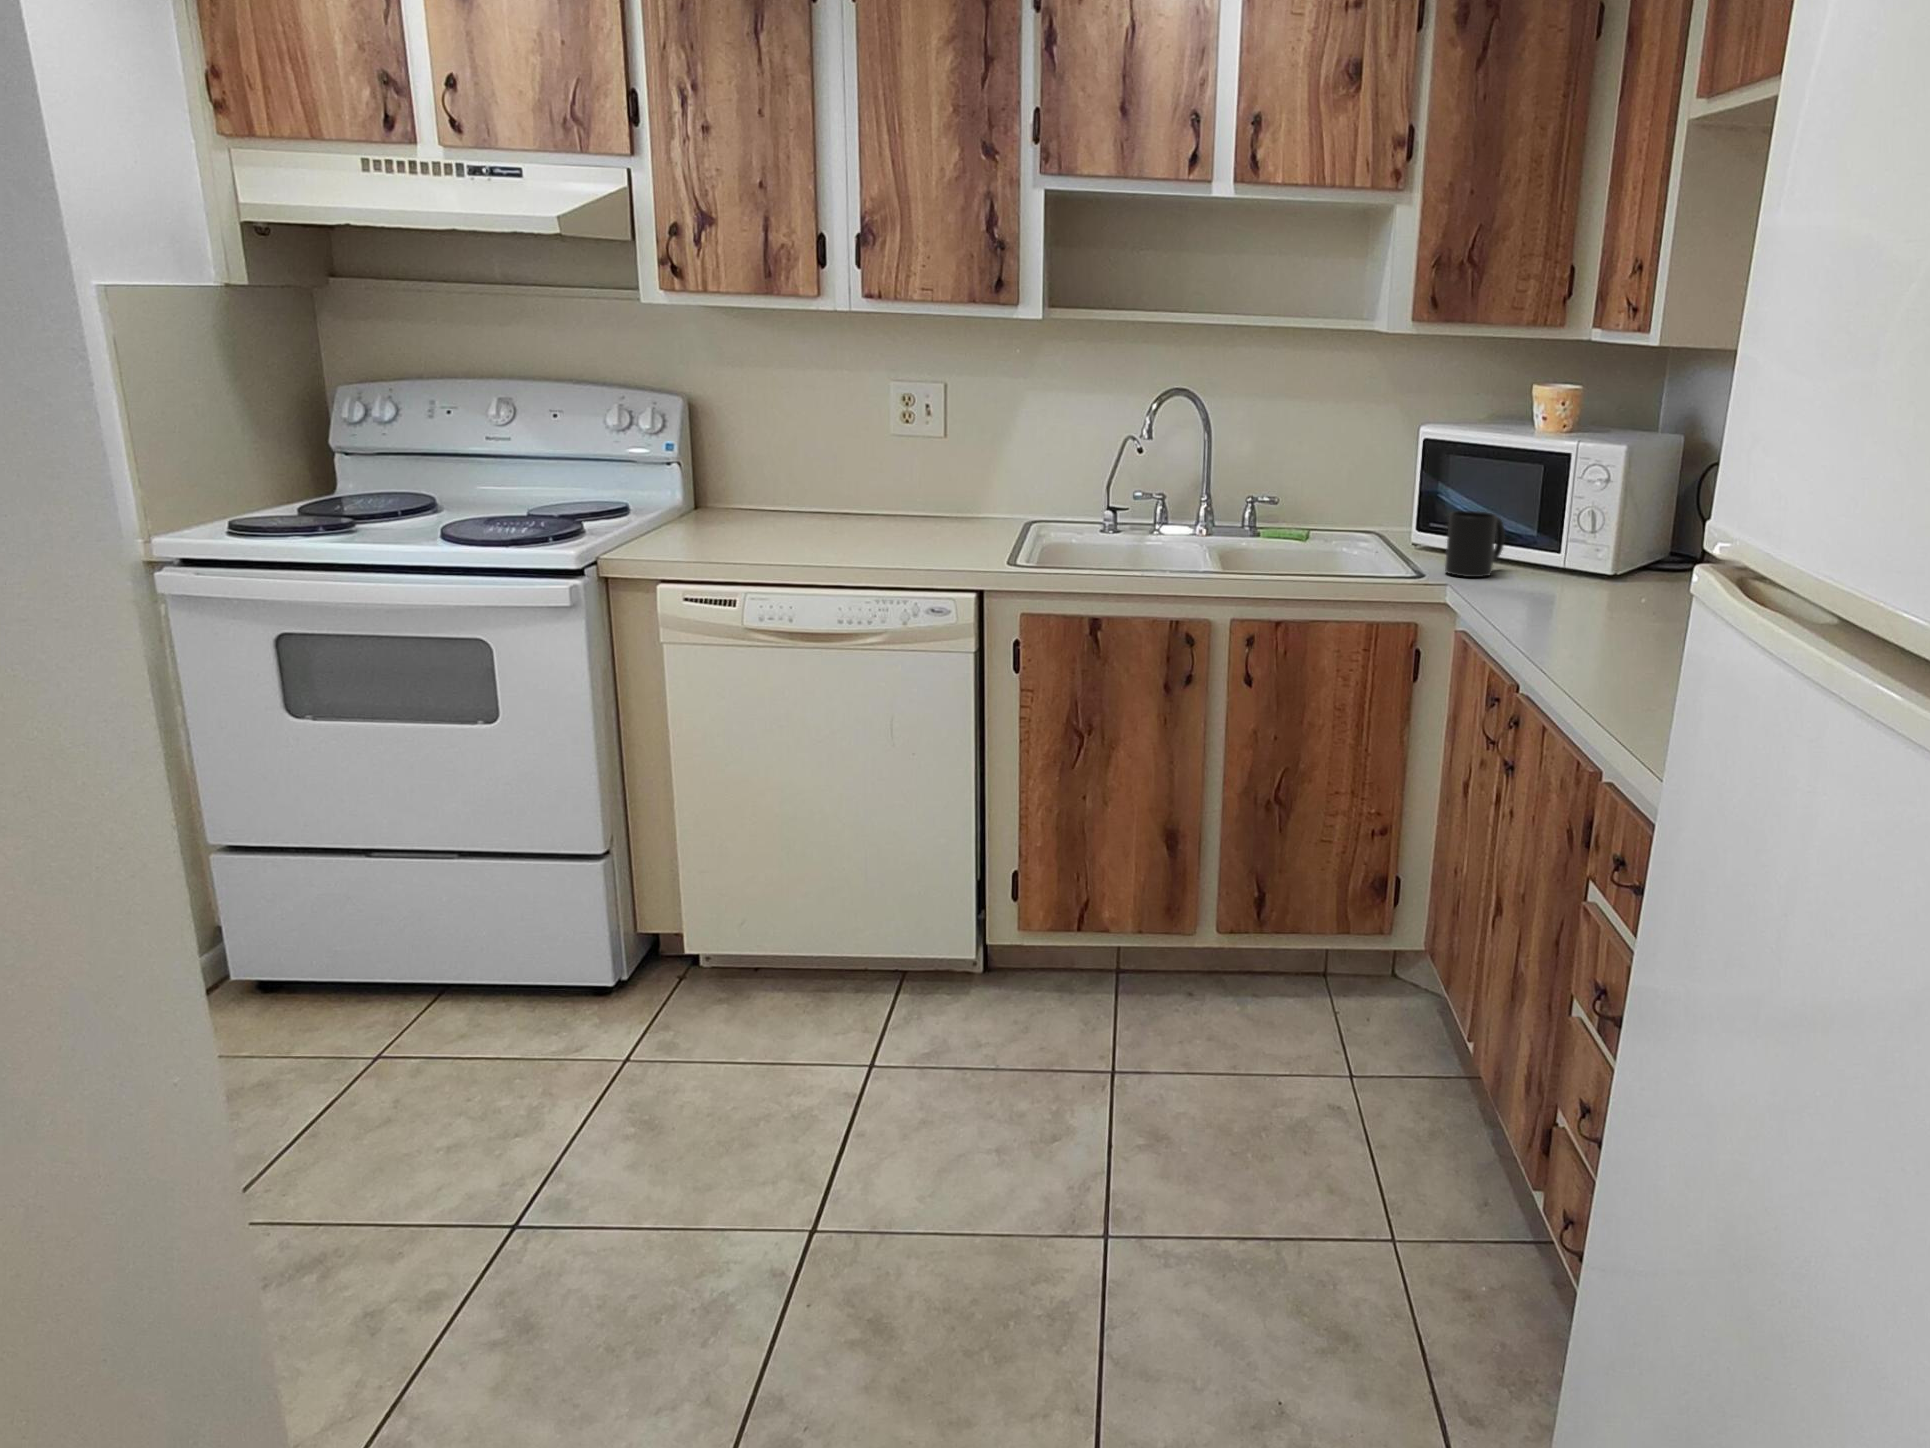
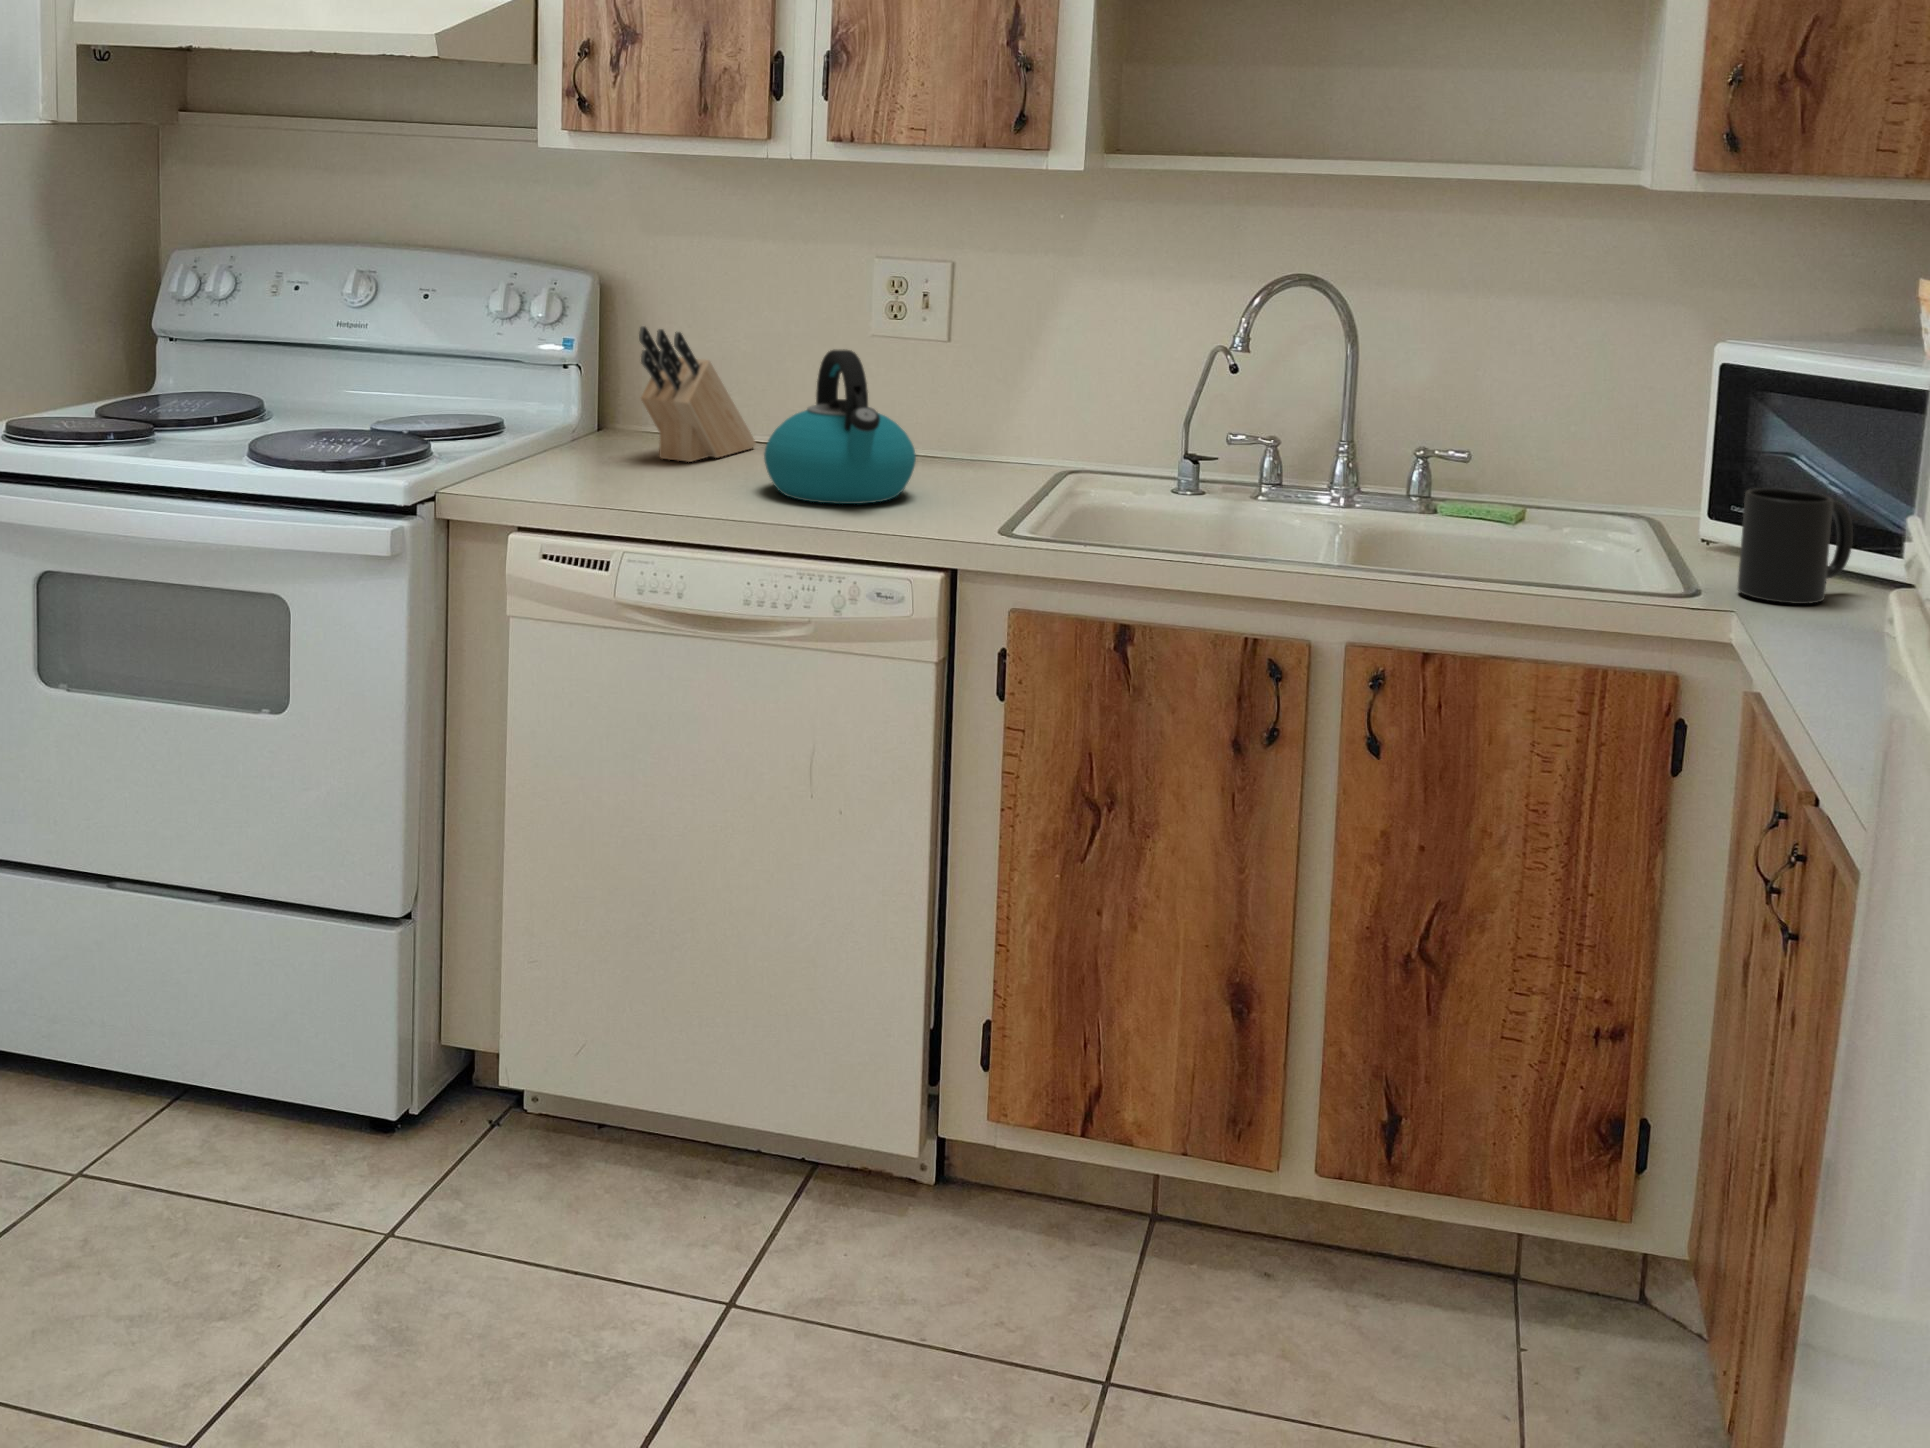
knife block: none [732,434,816,528] -> present [639,326,756,462]
kettle: none [835,446,939,550] -> present [764,349,916,504]

